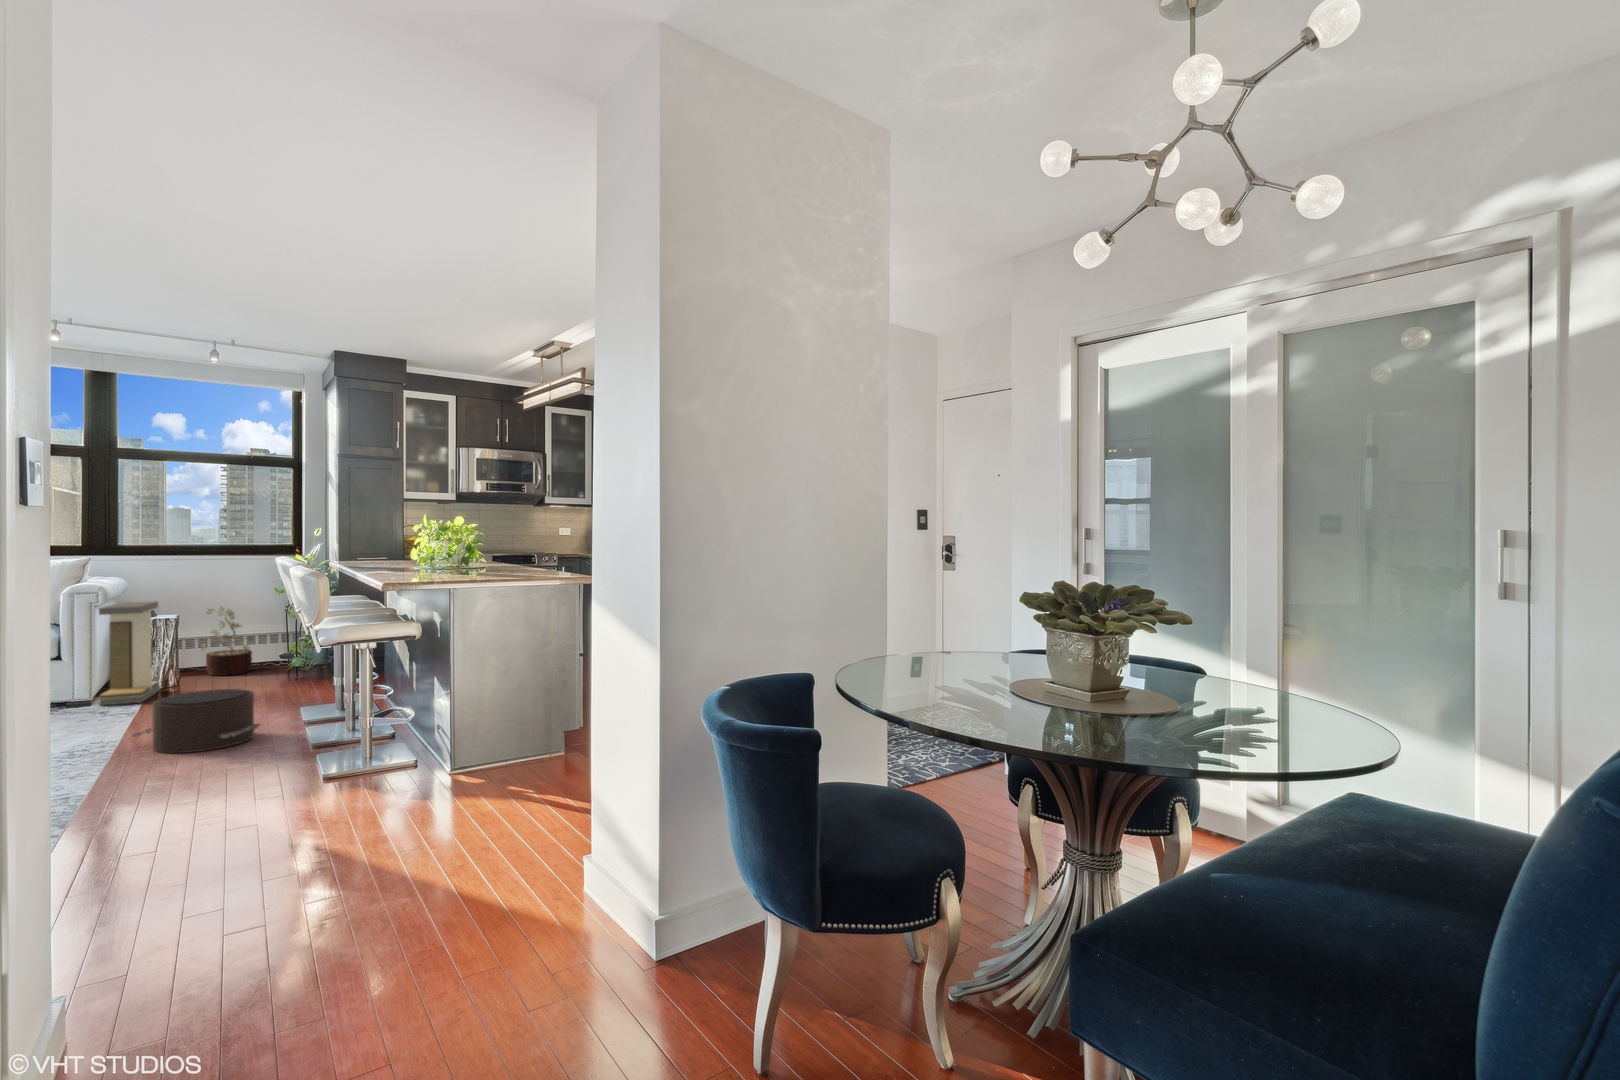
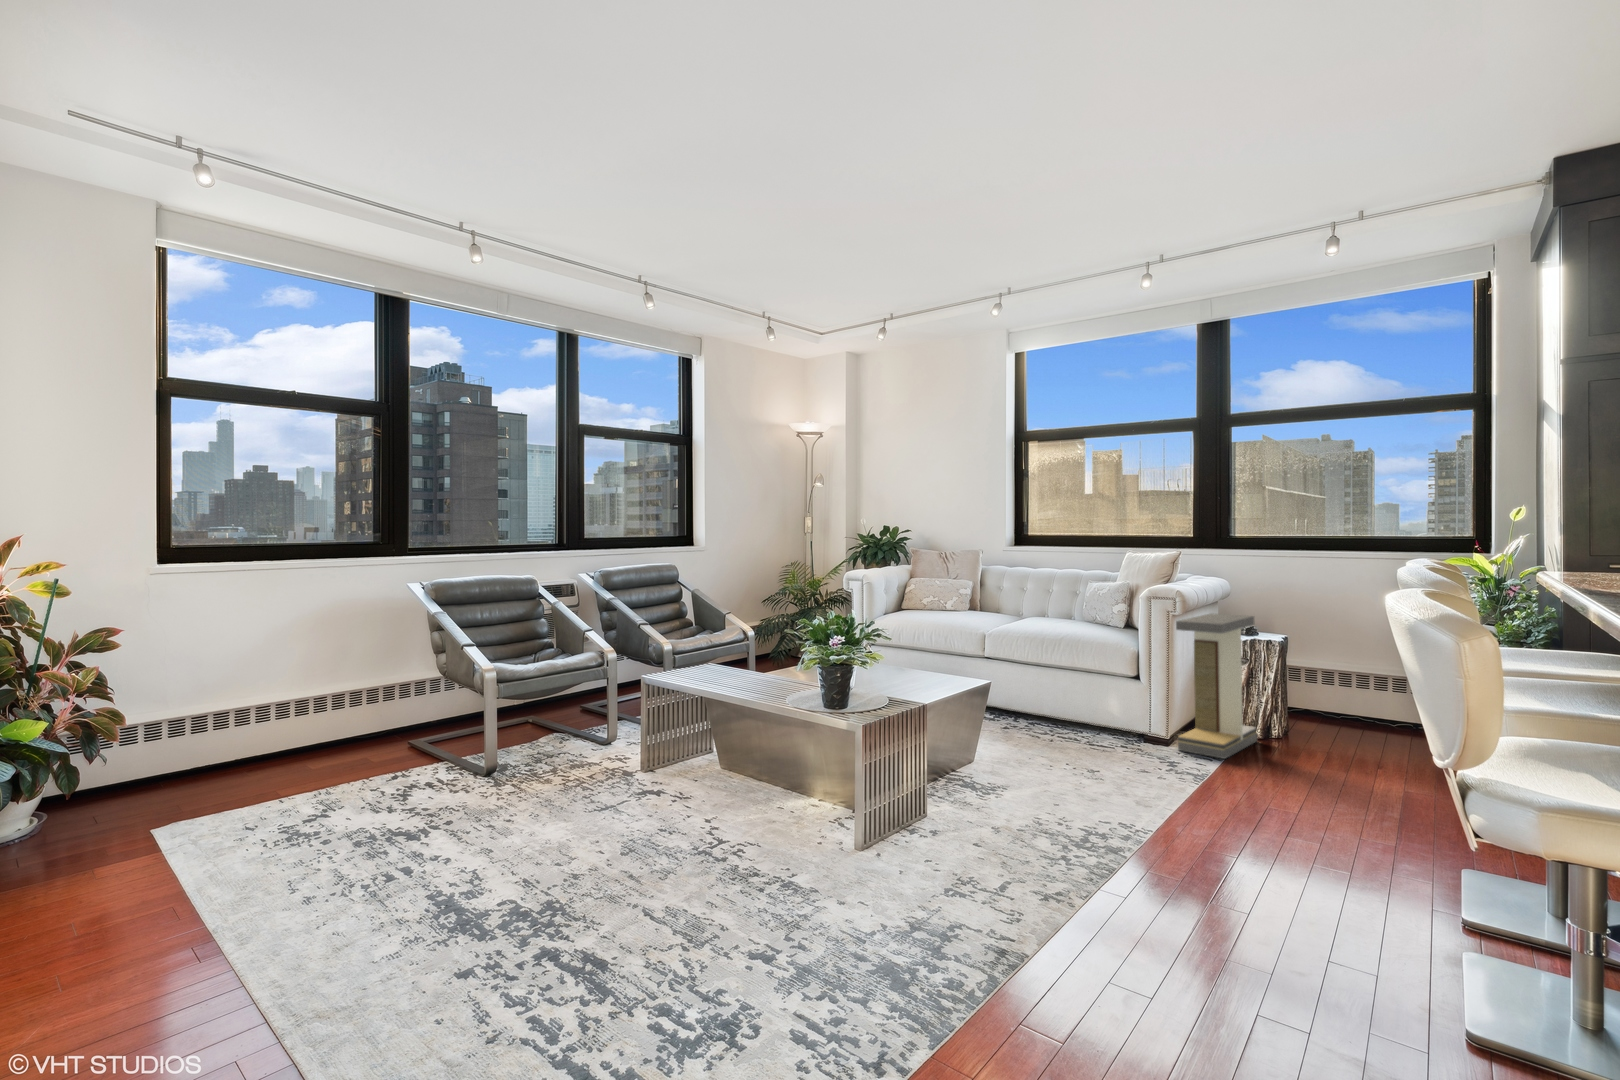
decorative plant: present [201,609,252,676] -> none [1320,627,1399,735]
pouf: present [132,689,260,753] -> none [1147,791,1356,933]

